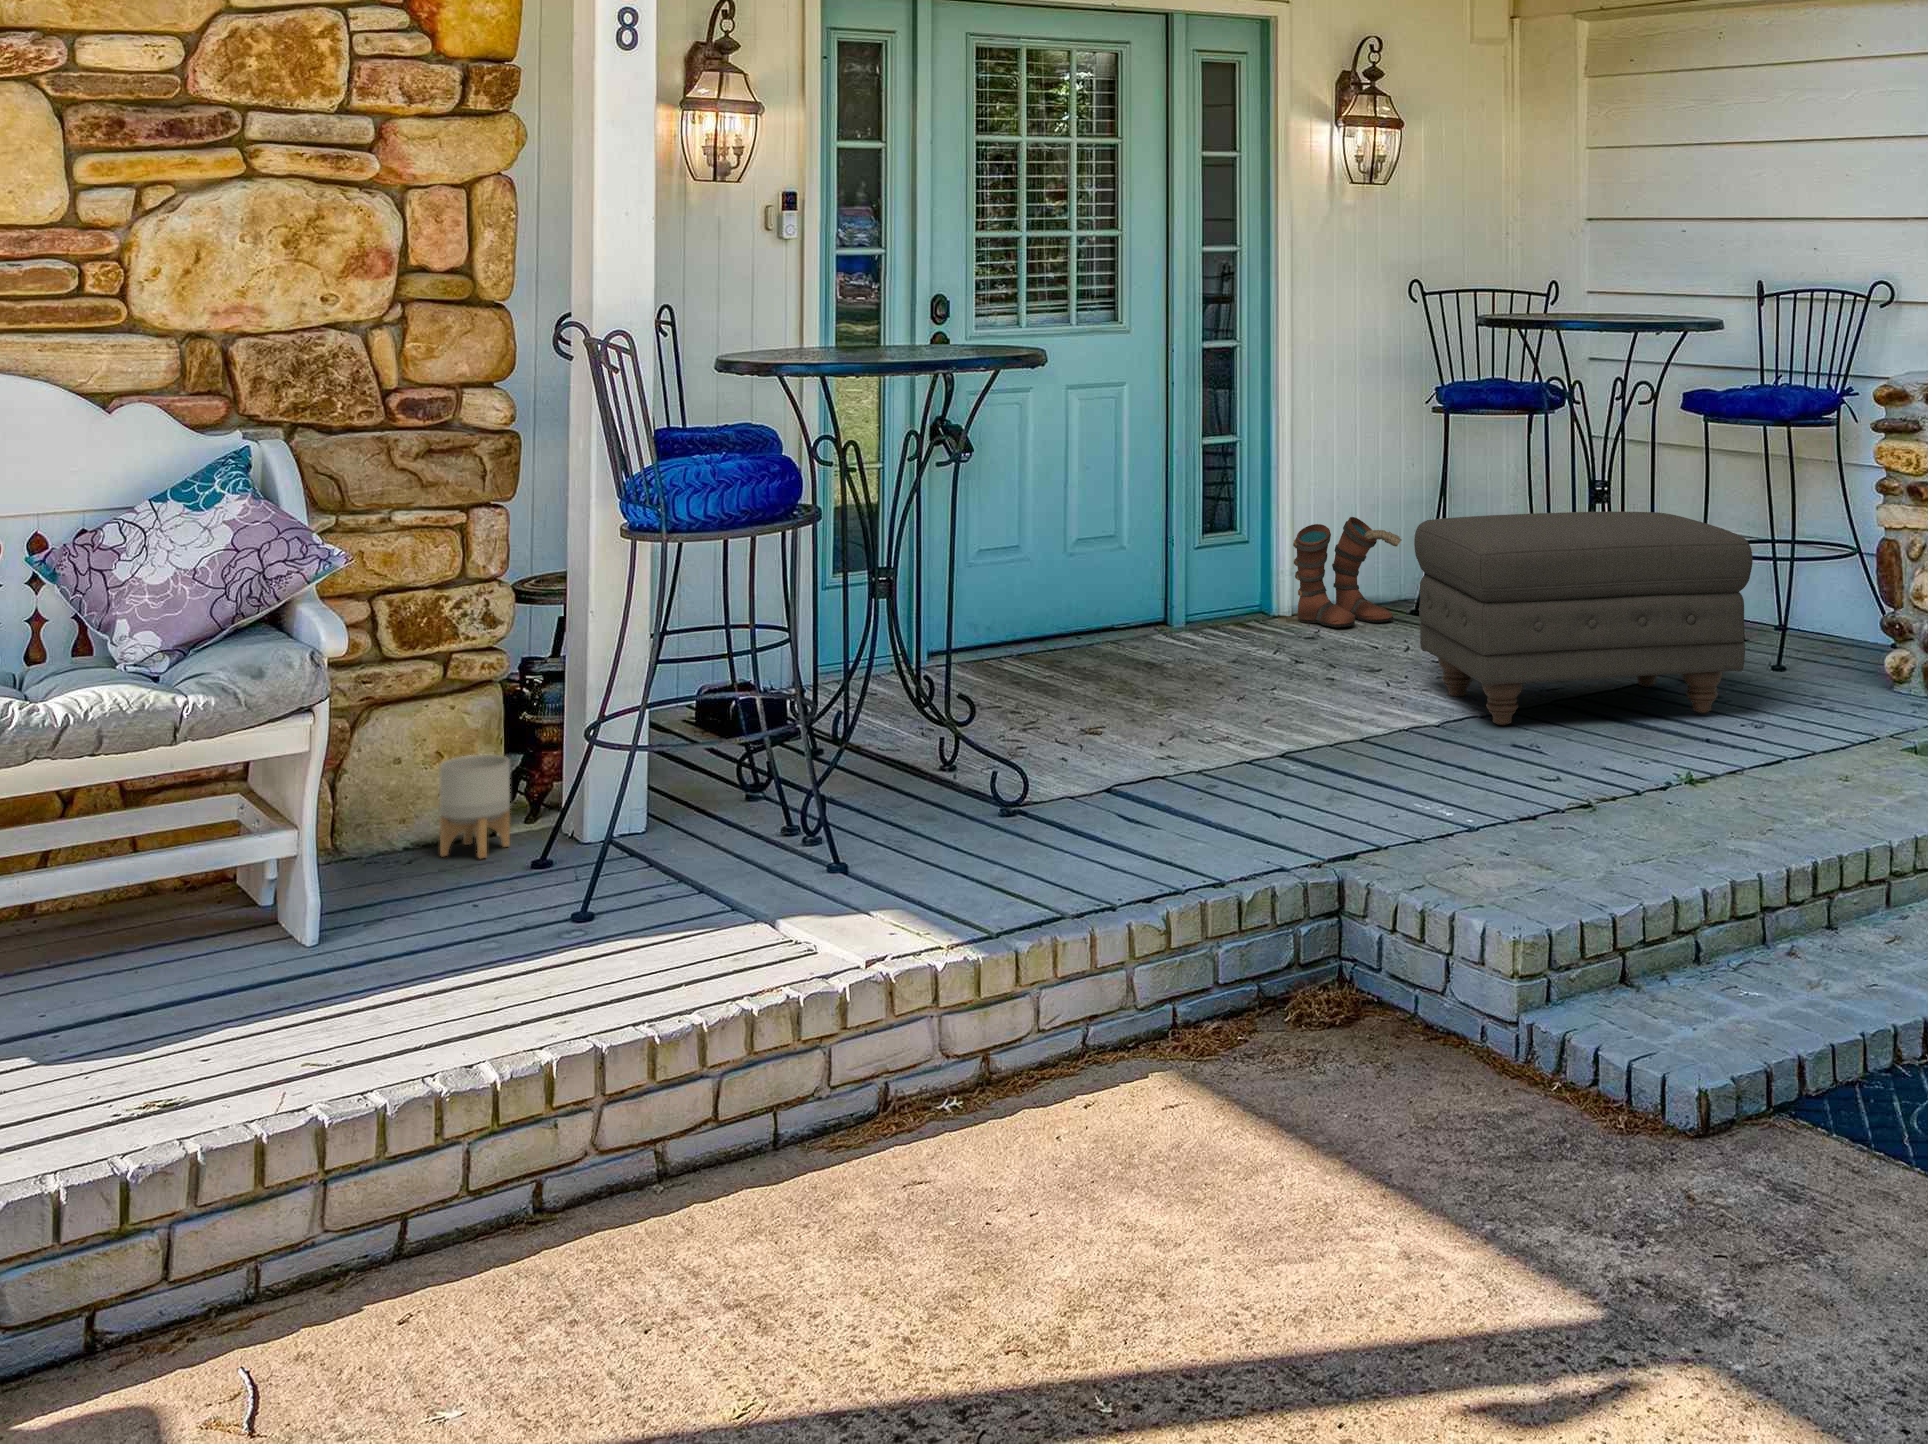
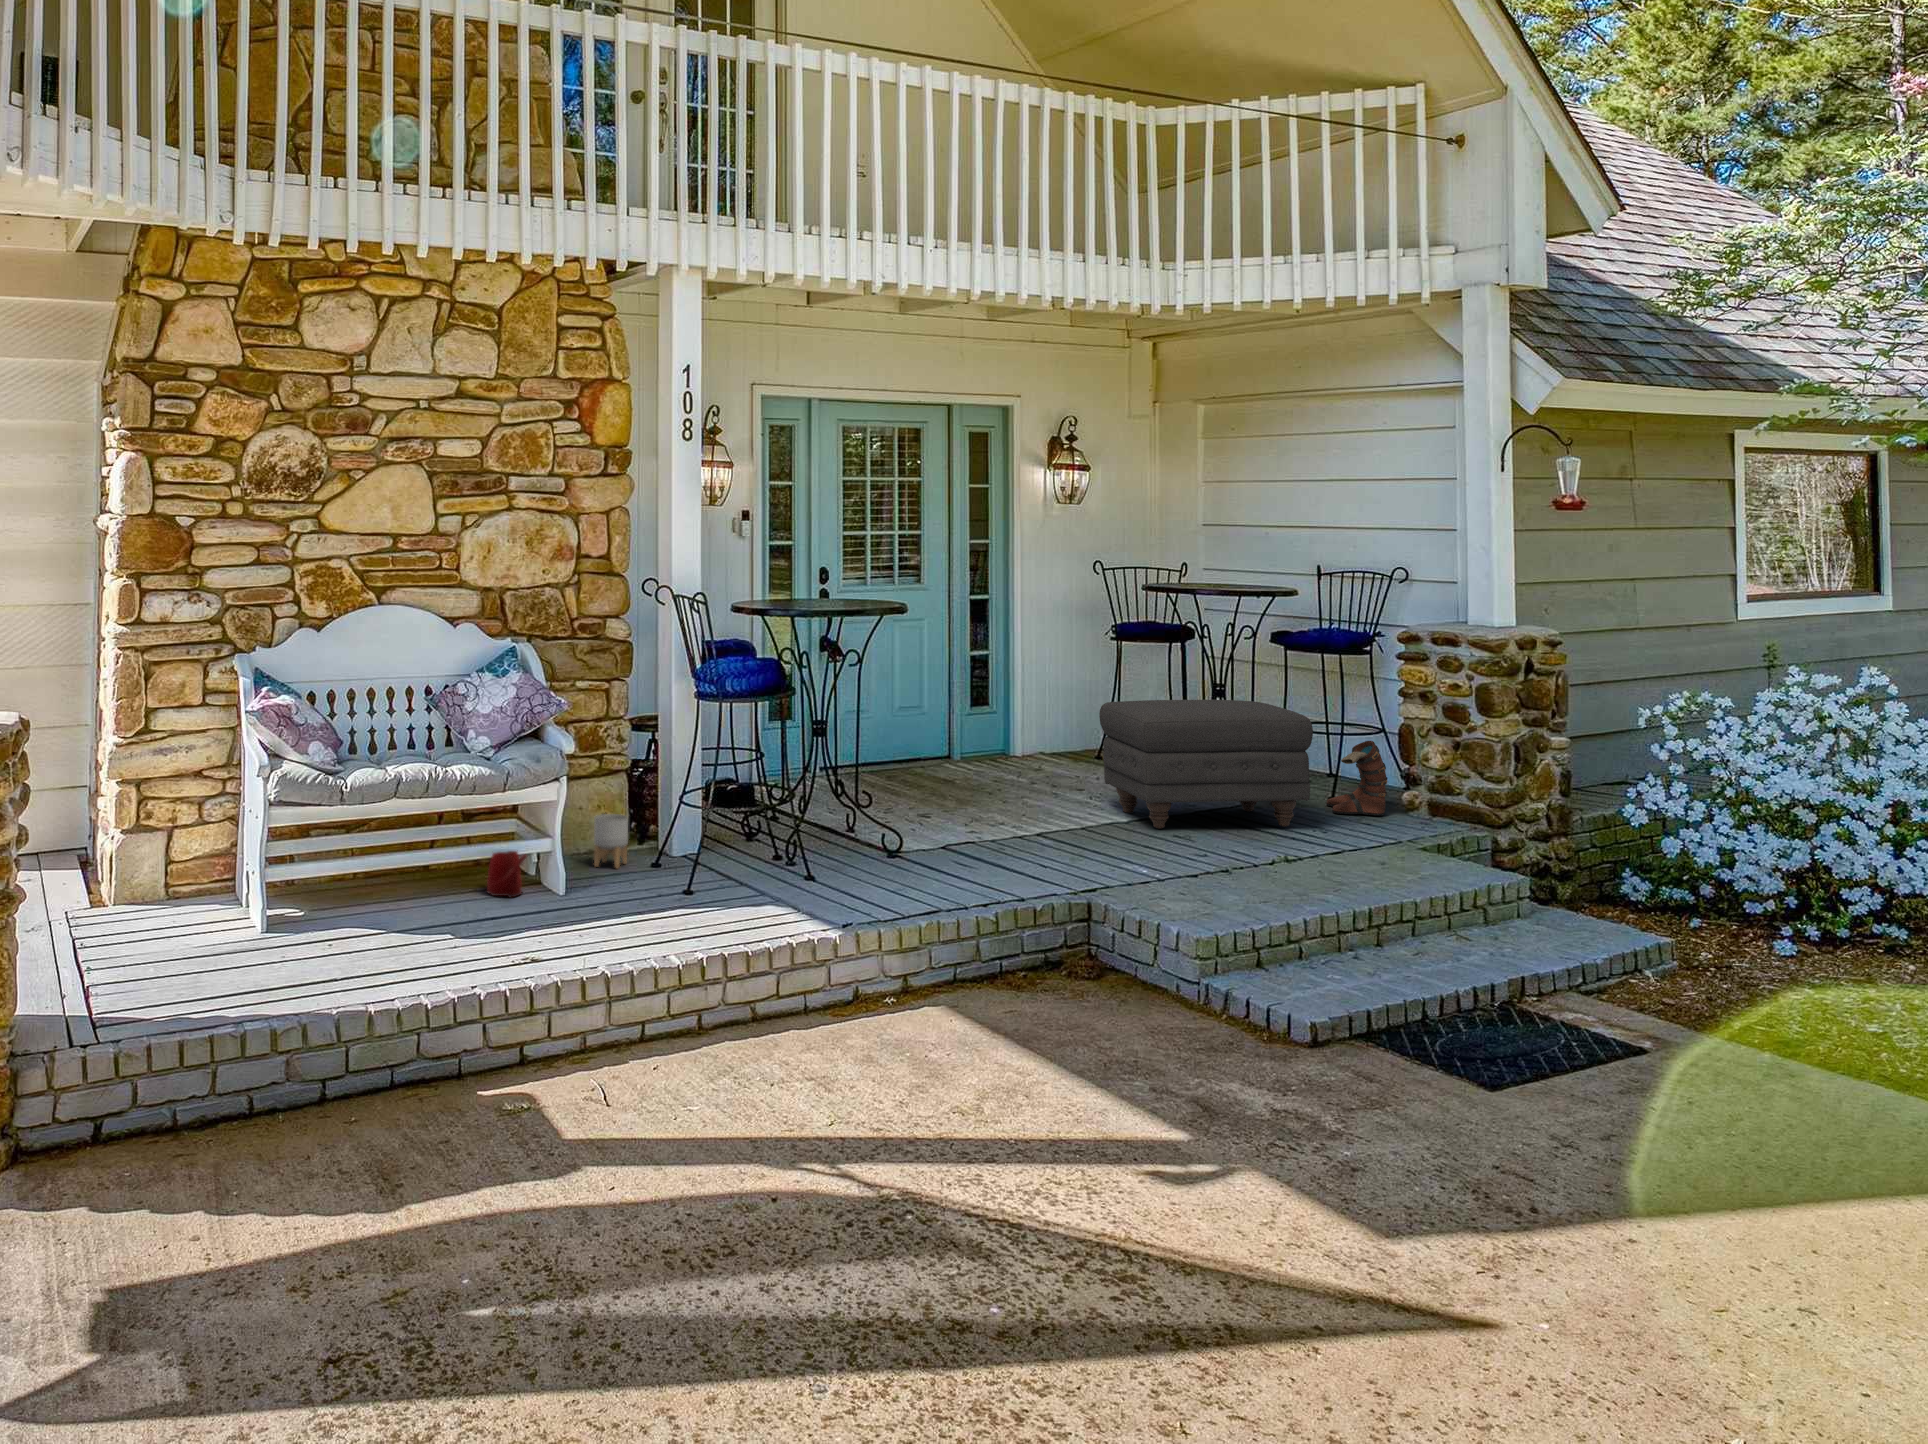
boots: present [1293,517,1401,627] -> present [1326,741,1388,815]
watering can: none [160,821,242,944] -> present [487,851,527,897]

